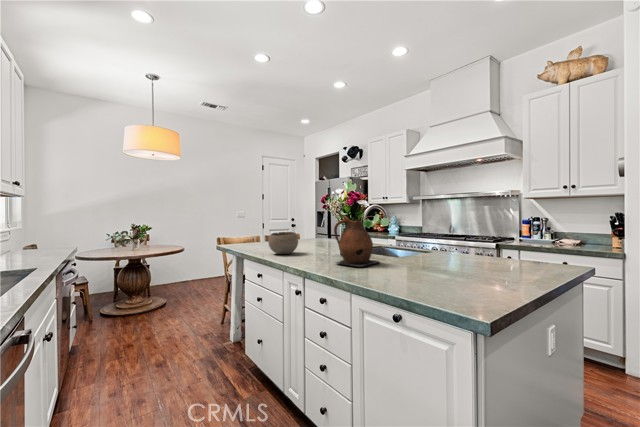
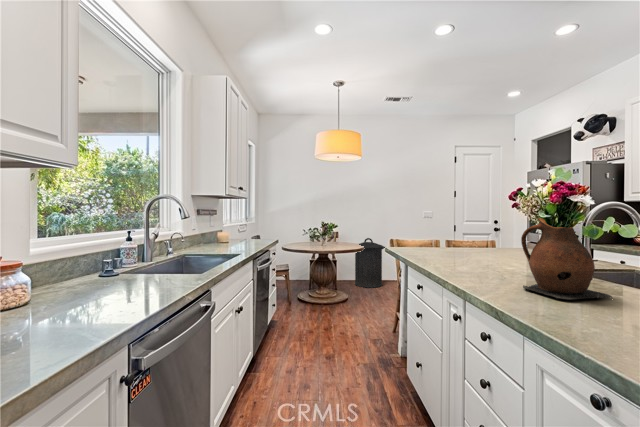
bowl: present [268,232,298,254] -> none [435,237,476,265]
trash can: none [164,240,203,290] -> present [355,238,385,288]

